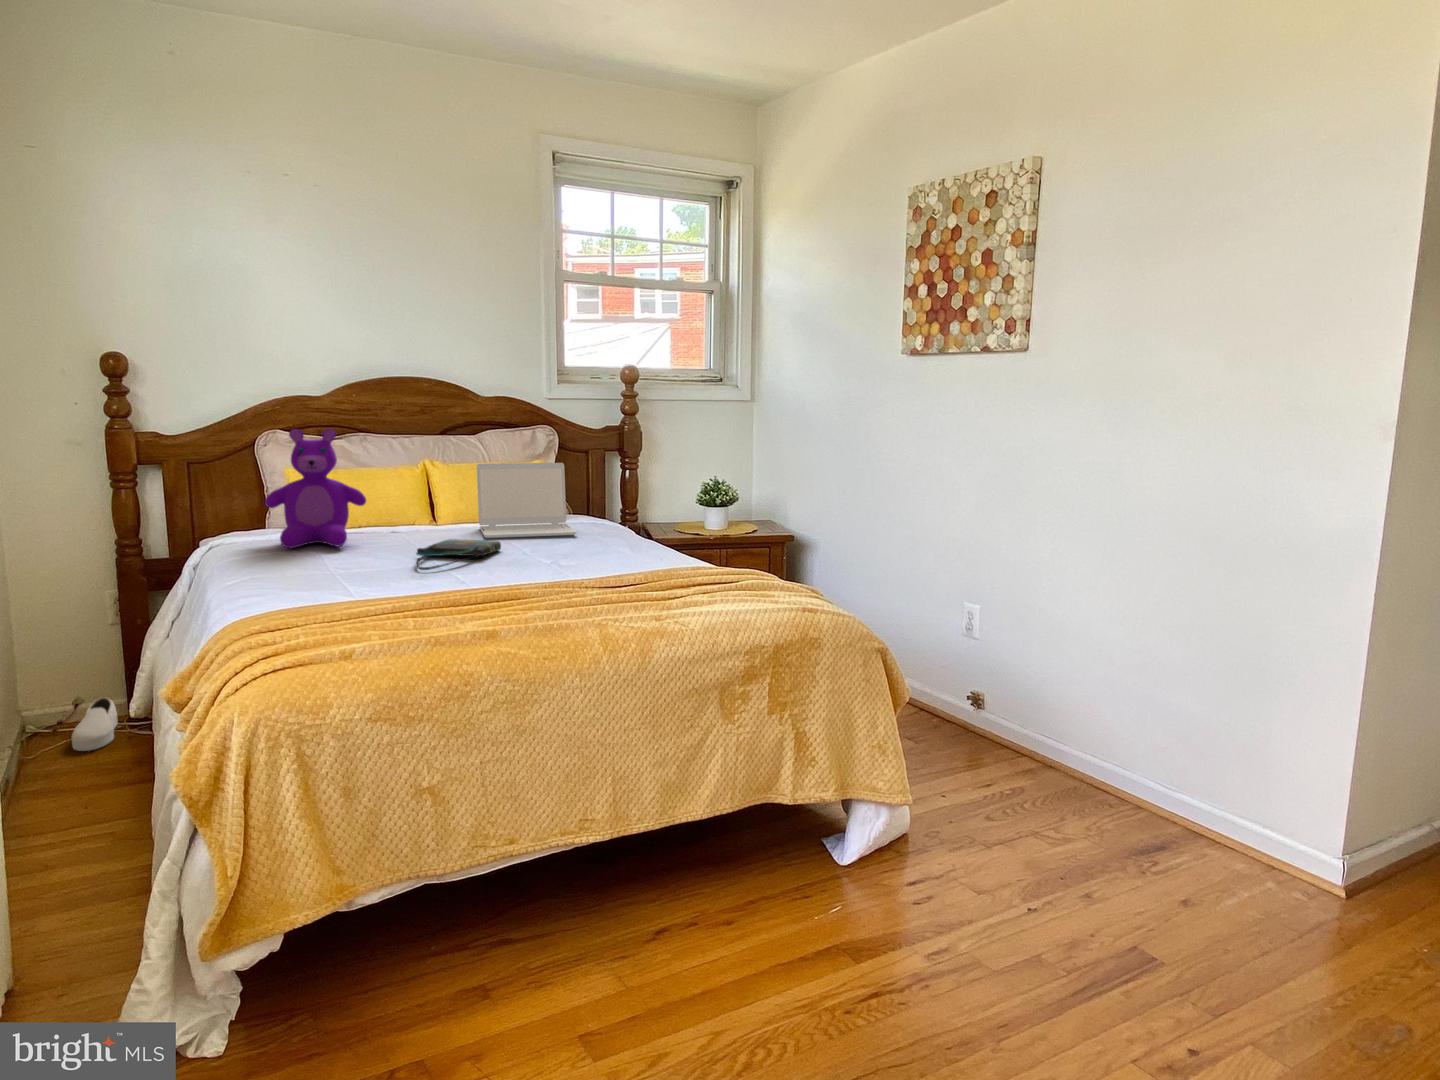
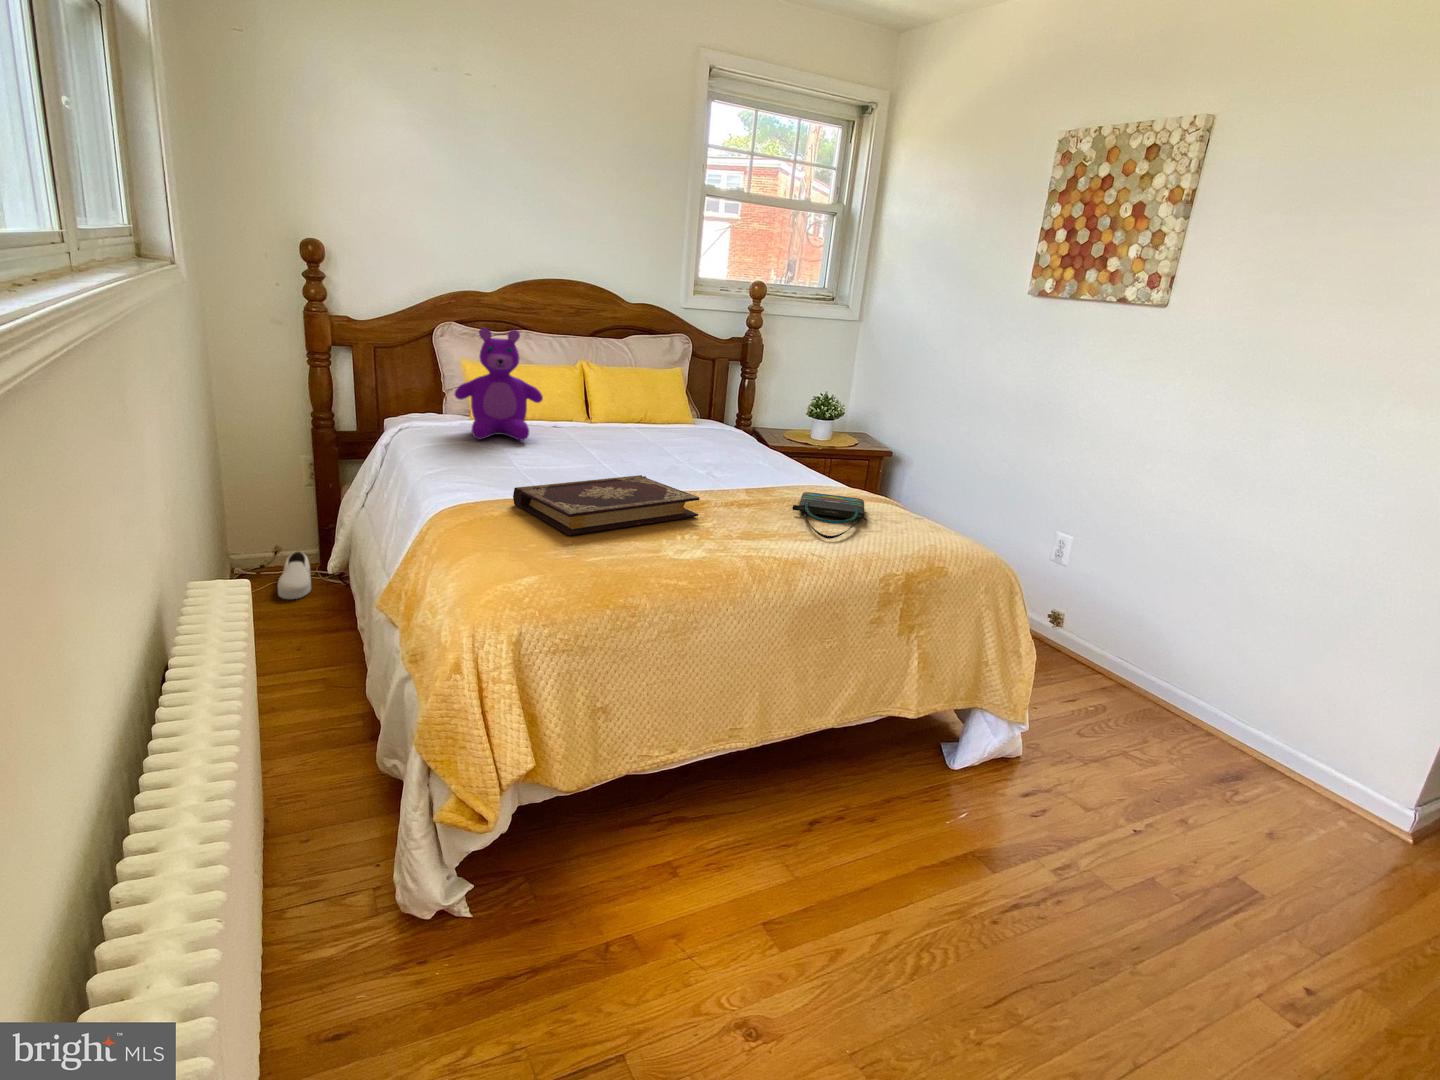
laptop: present [477,463,576,538] -> none [632,369,723,442]
tote bag: present [416,539,501,570] -> present [792,492,867,539]
book: none [290,567,499,628] -> present [513,475,699,535]

